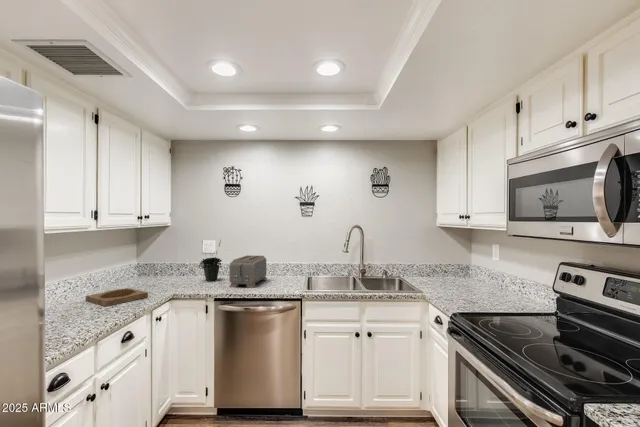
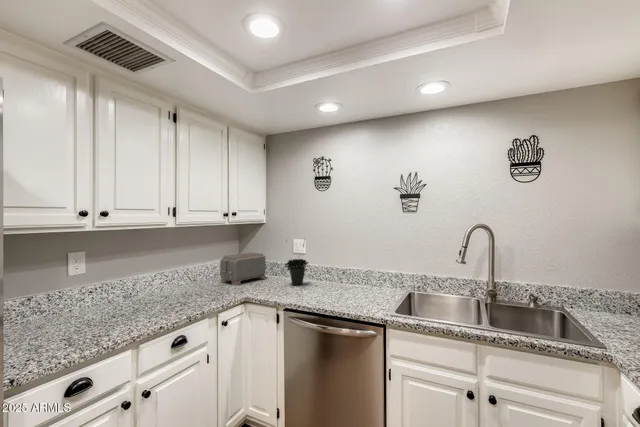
toaster: present [229,255,267,288] -> present [220,253,266,285]
tray: present [86,288,148,306] -> none [170,285,219,304]

